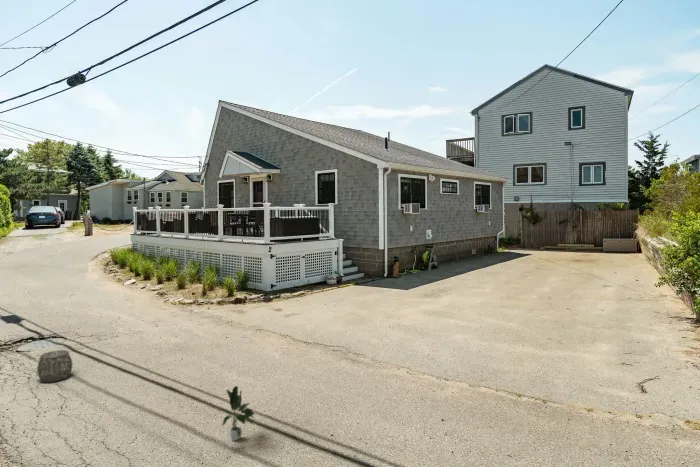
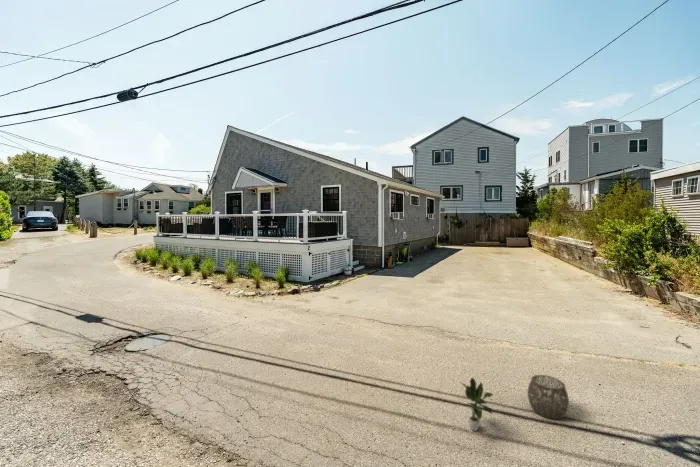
woven basket: present [37,350,72,382] -> present [528,375,569,419]

